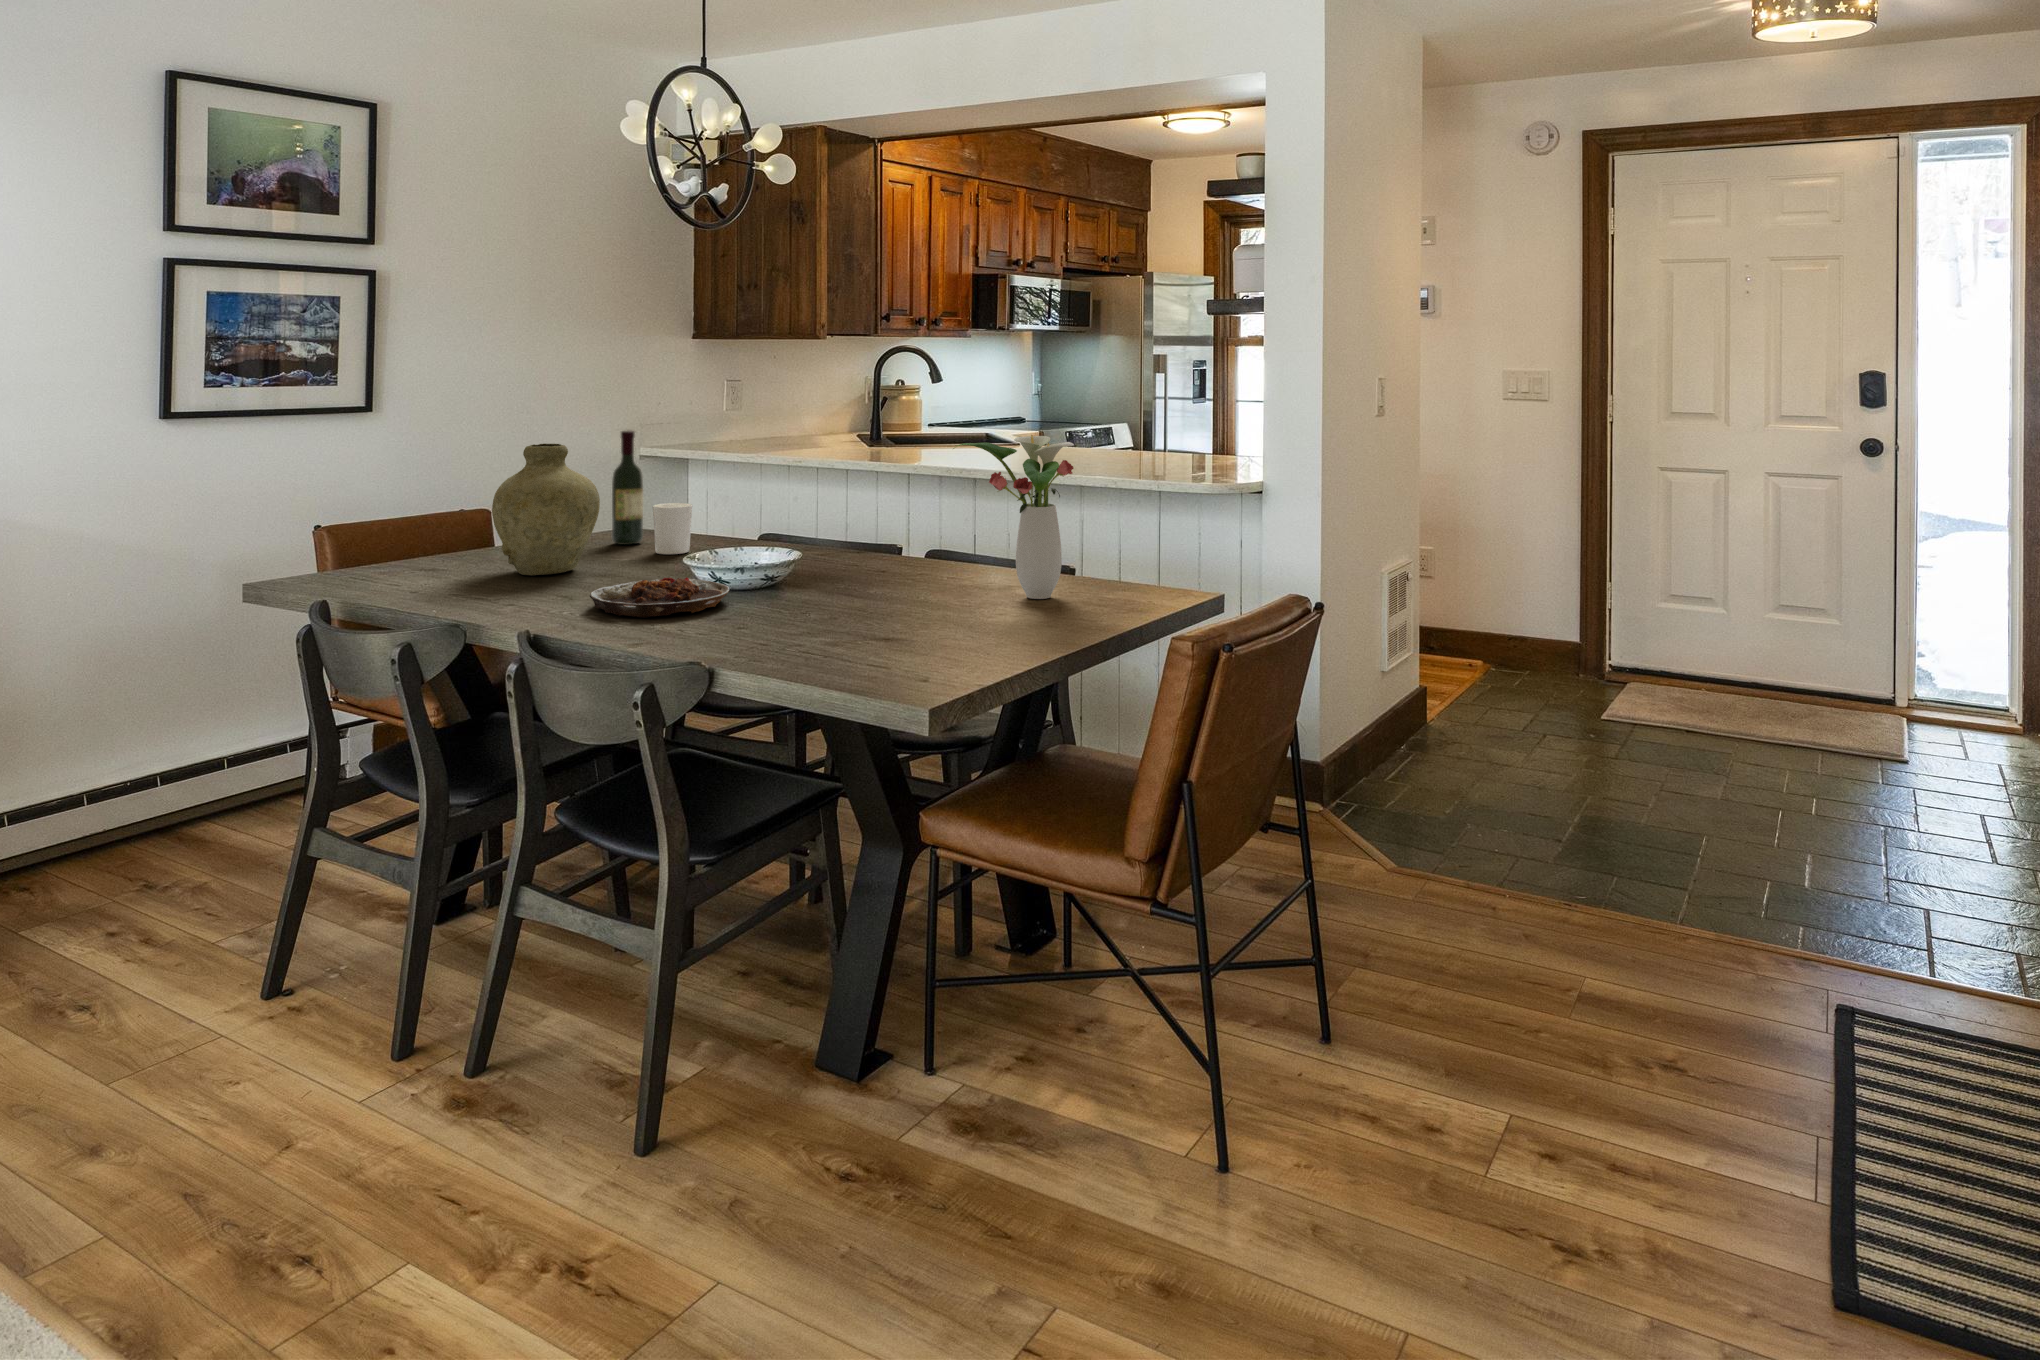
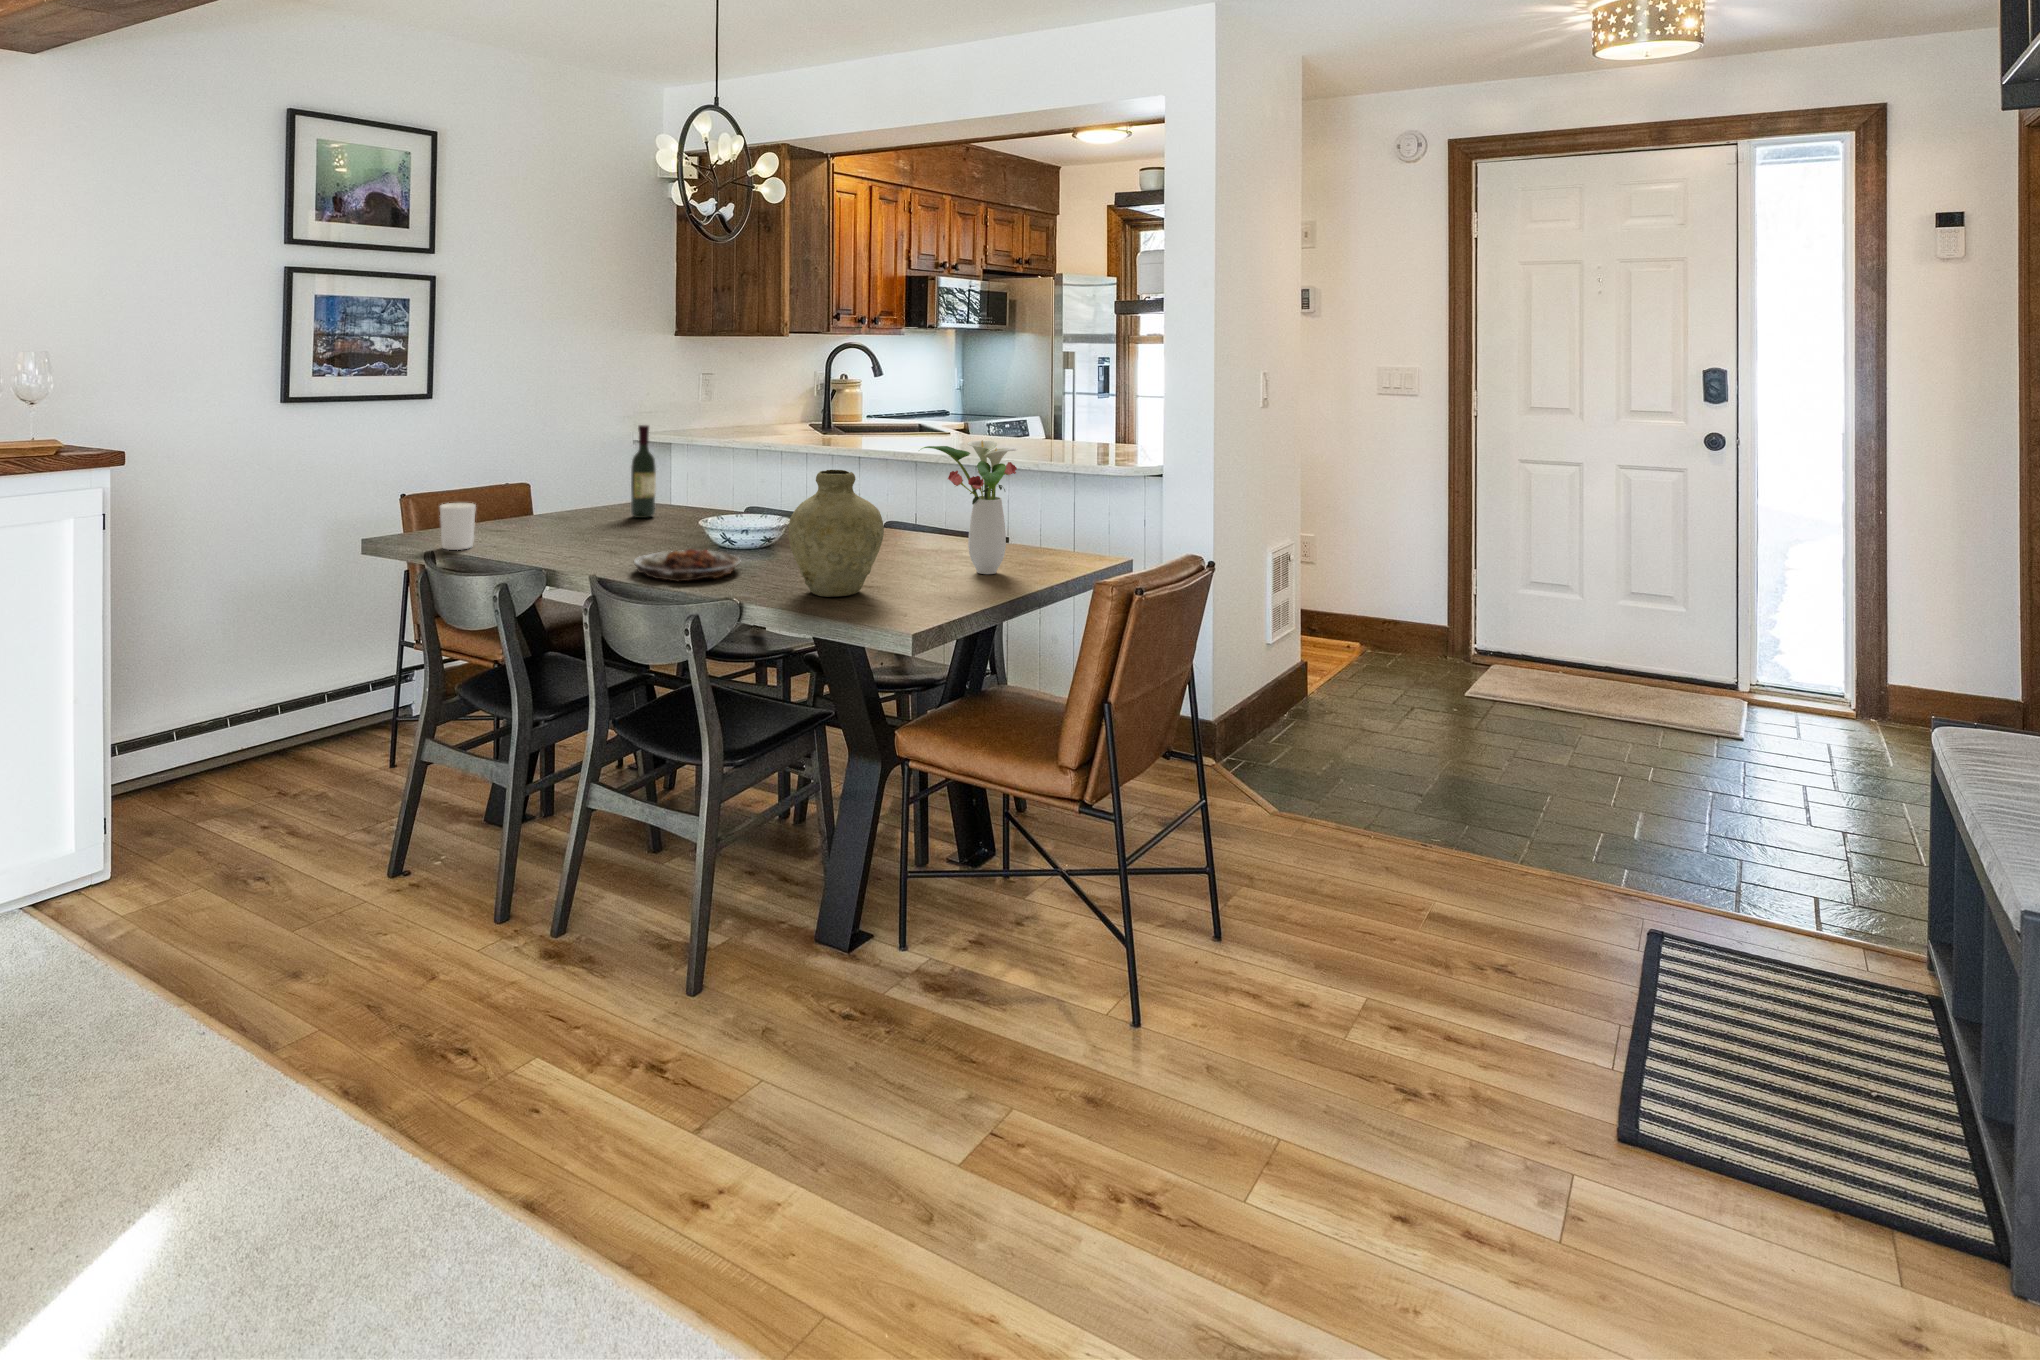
vase: present [492,444,600,575] -> present [788,470,884,597]
candle holder: present [653,503,692,554] -> present [440,503,476,550]

